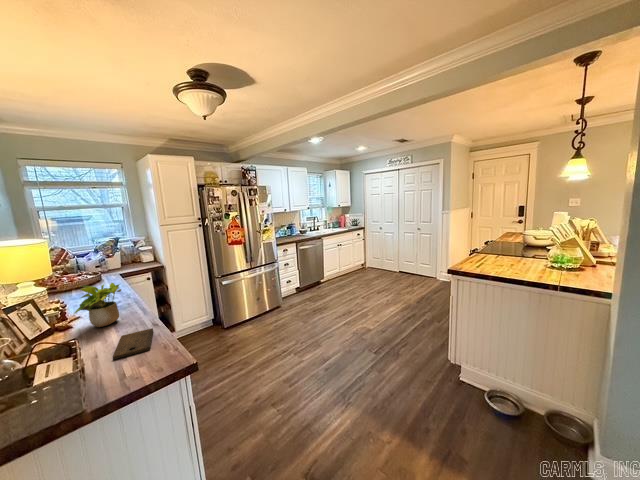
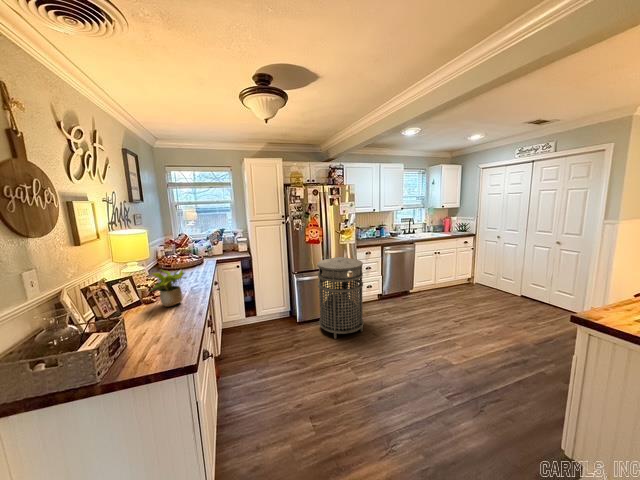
trash can: none [244,255,292,334] -> present [317,257,363,339]
cutting board: present [113,328,153,359] -> none [146,318,192,341]

